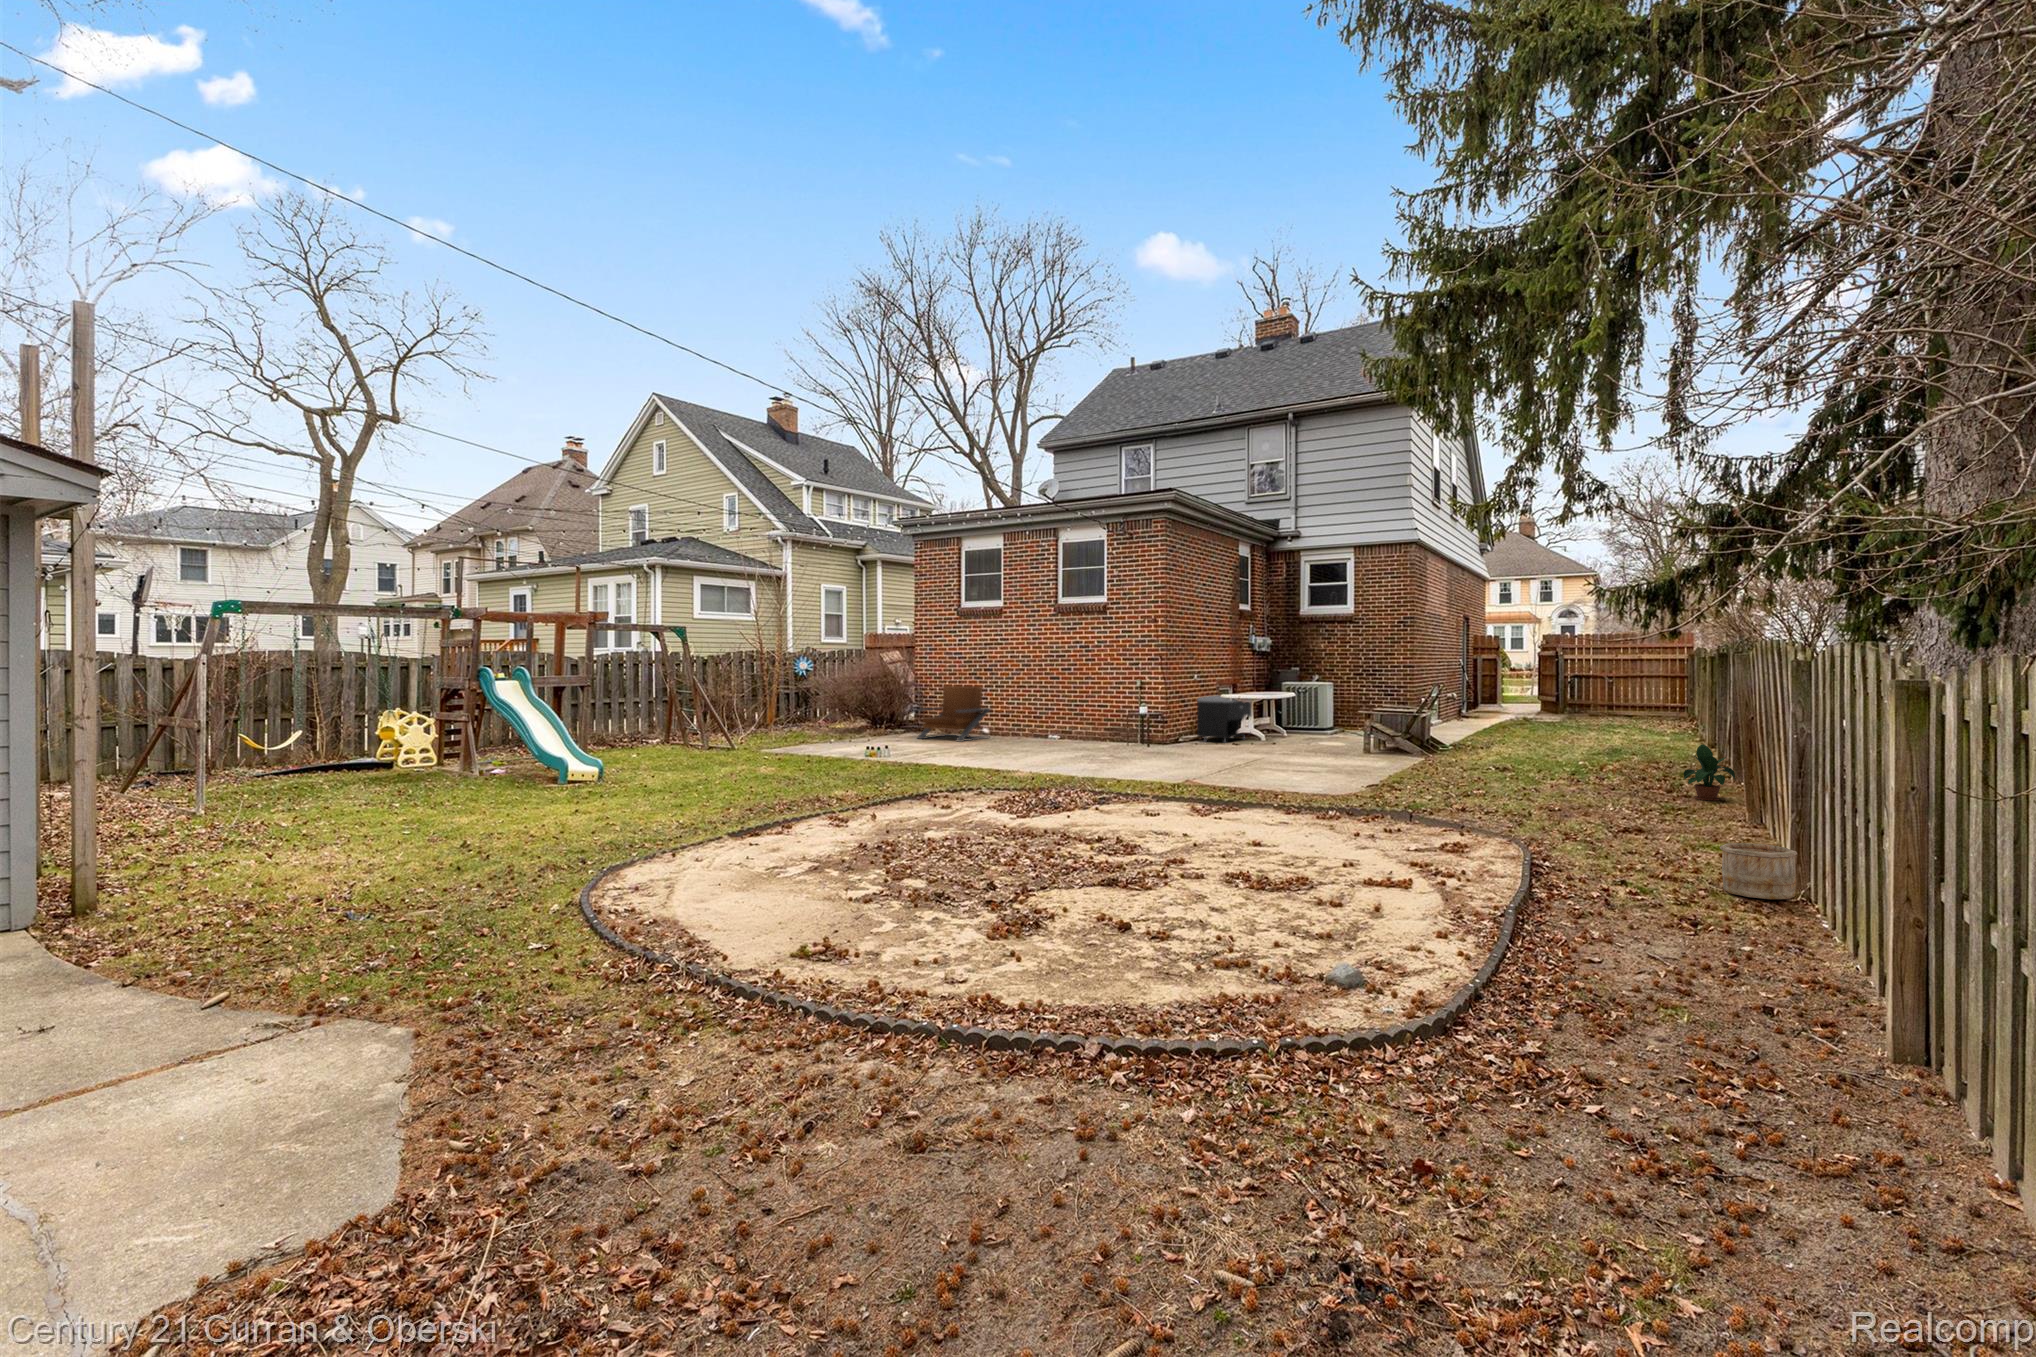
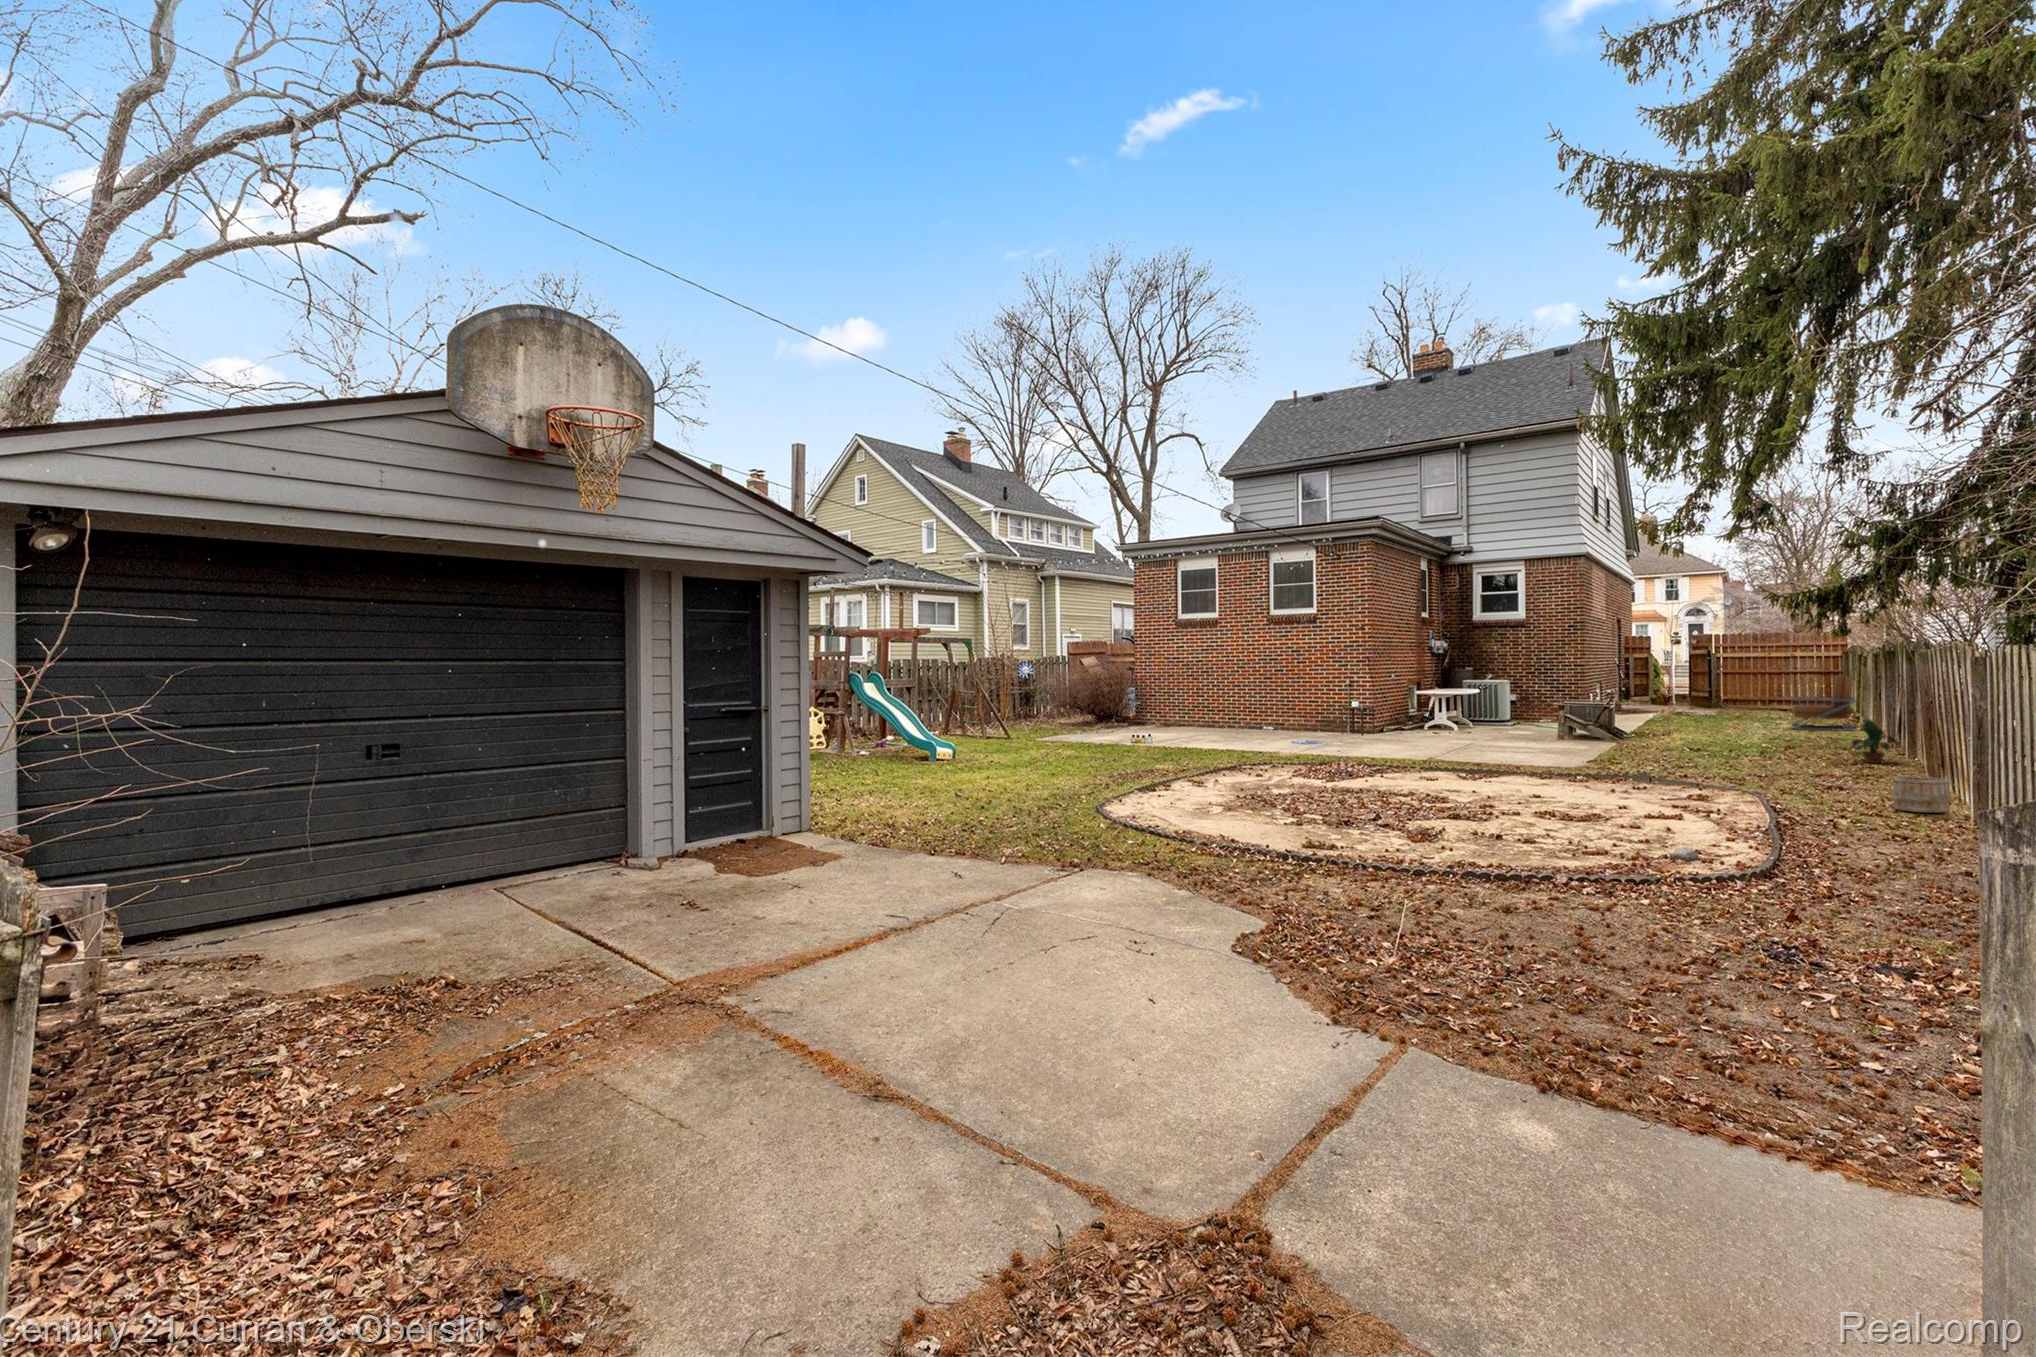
lounge chair: present [917,685,990,742] -> present [1793,675,1857,731]
storage bench: present [1197,695,1252,742] -> none [1393,689,1440,729]

